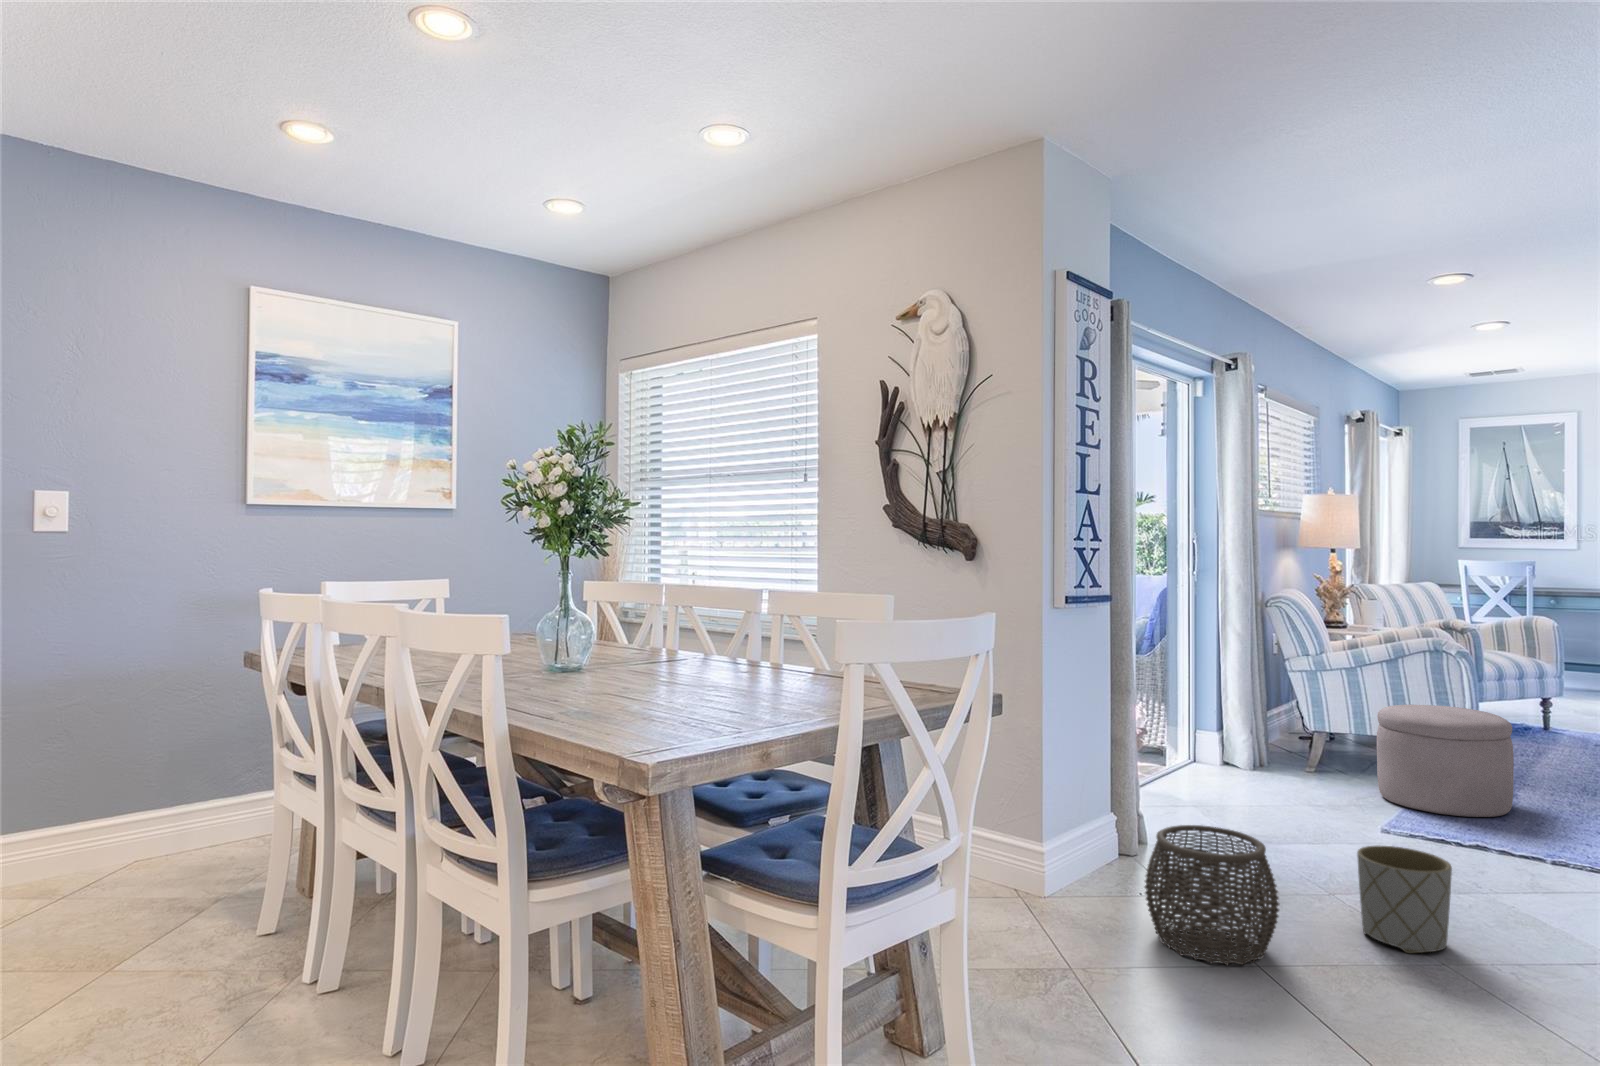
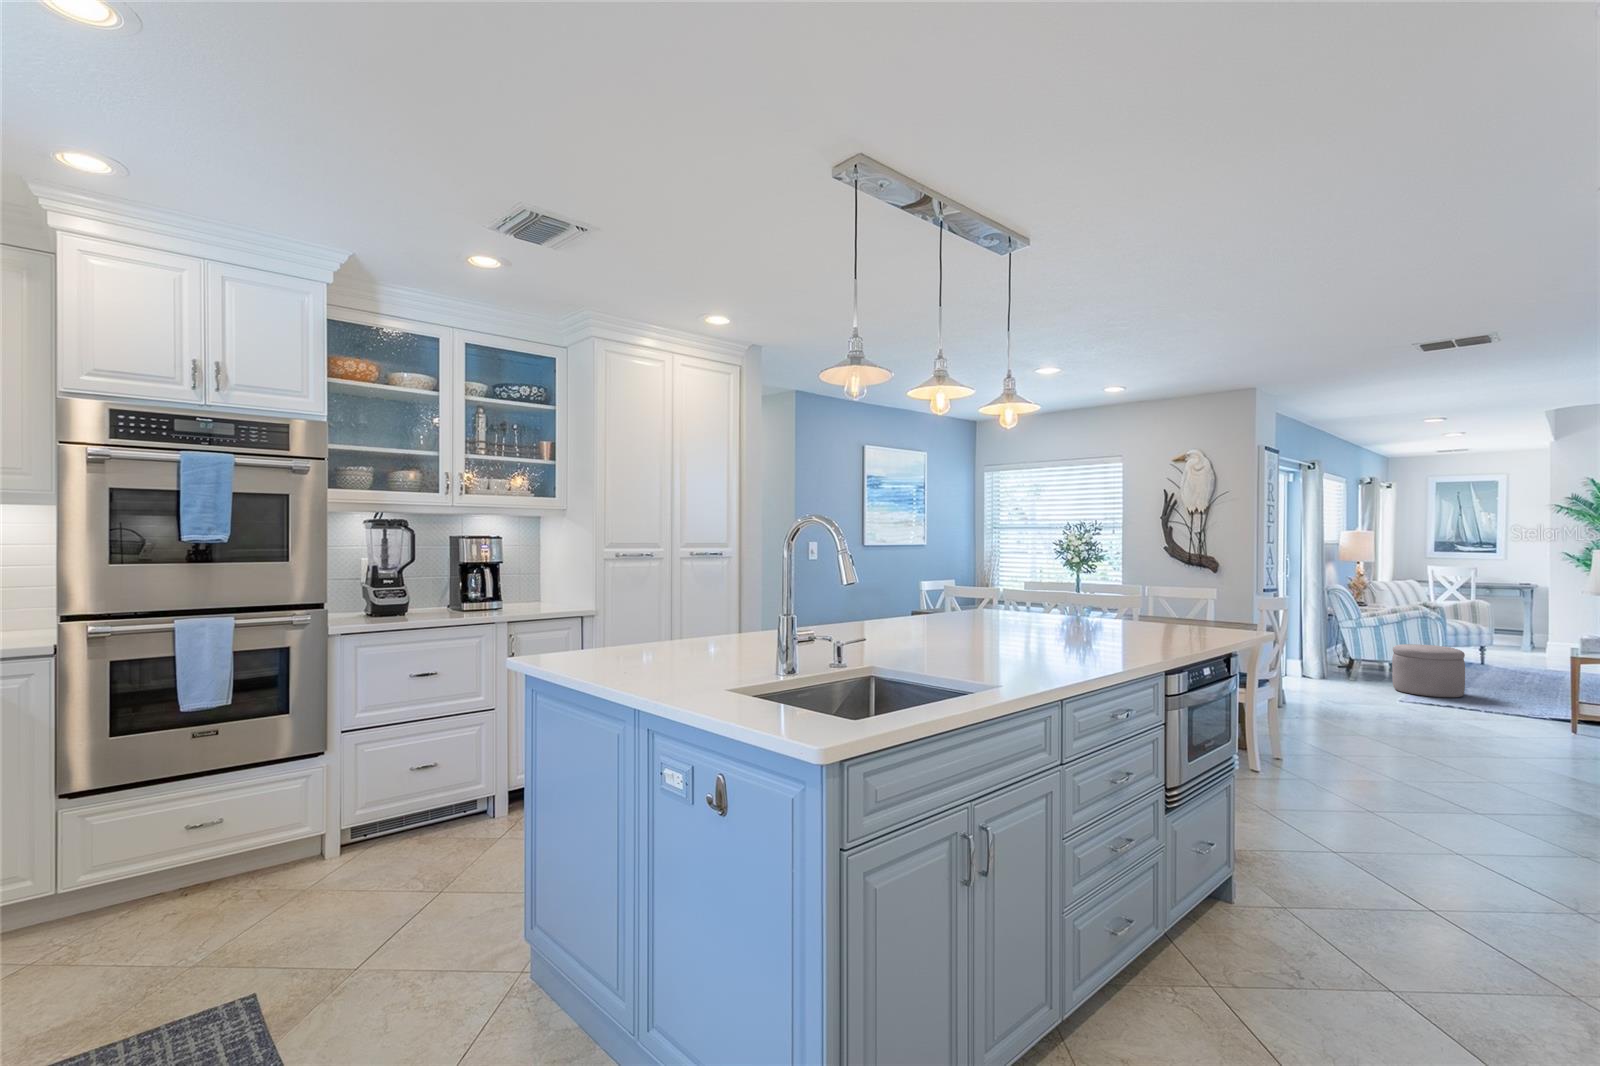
woven basket: present [1145,825,1279,965] -> none [1308,684,1369,735]
planter: present [1357,846,1452,953] -> none [1399,694,1441,734]

